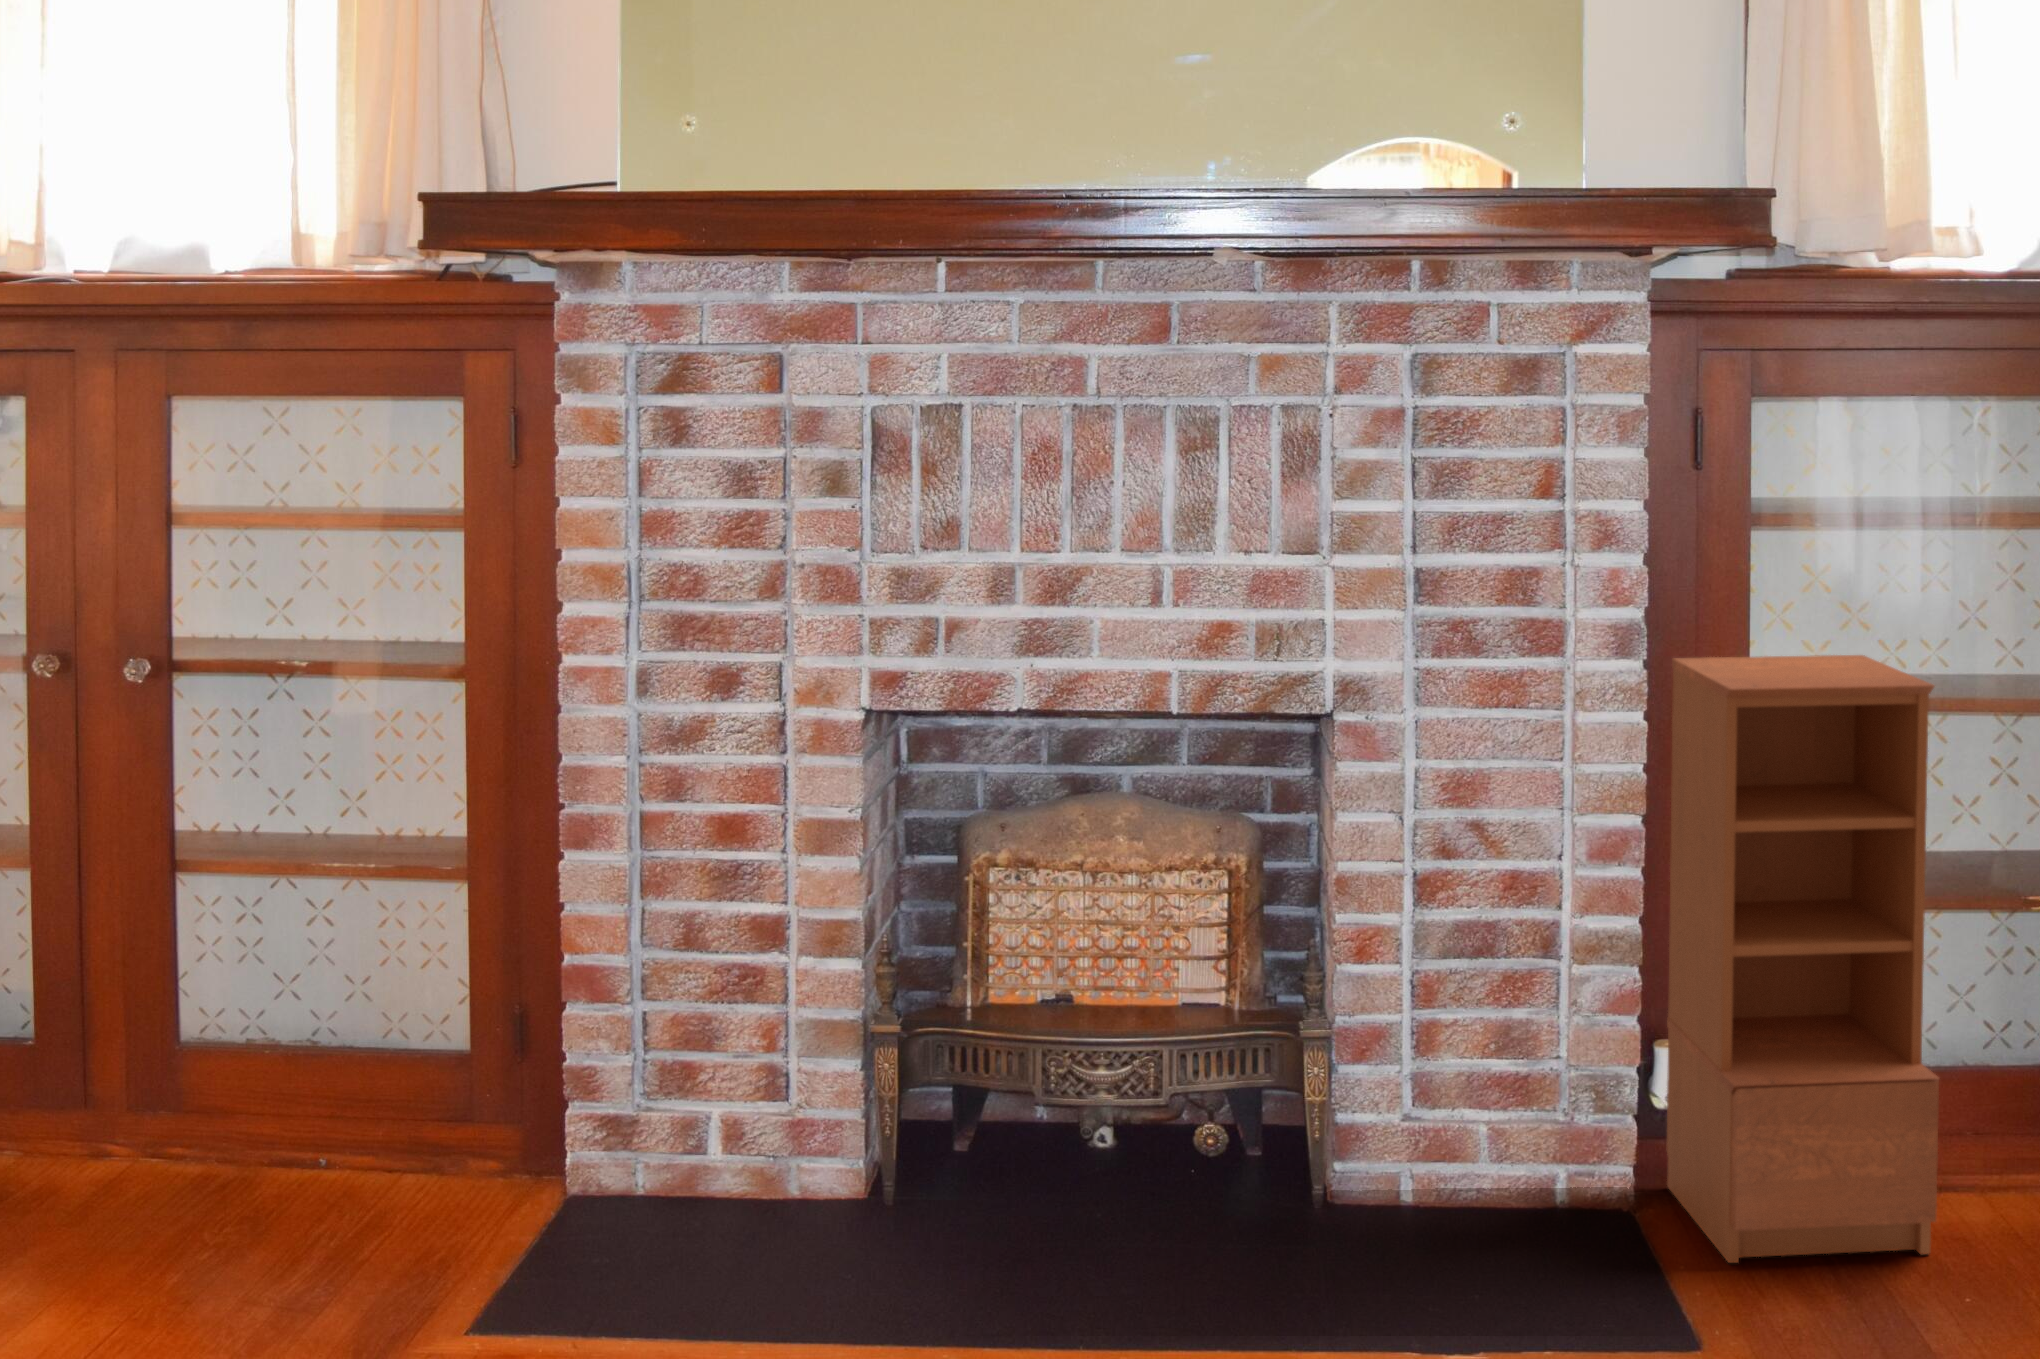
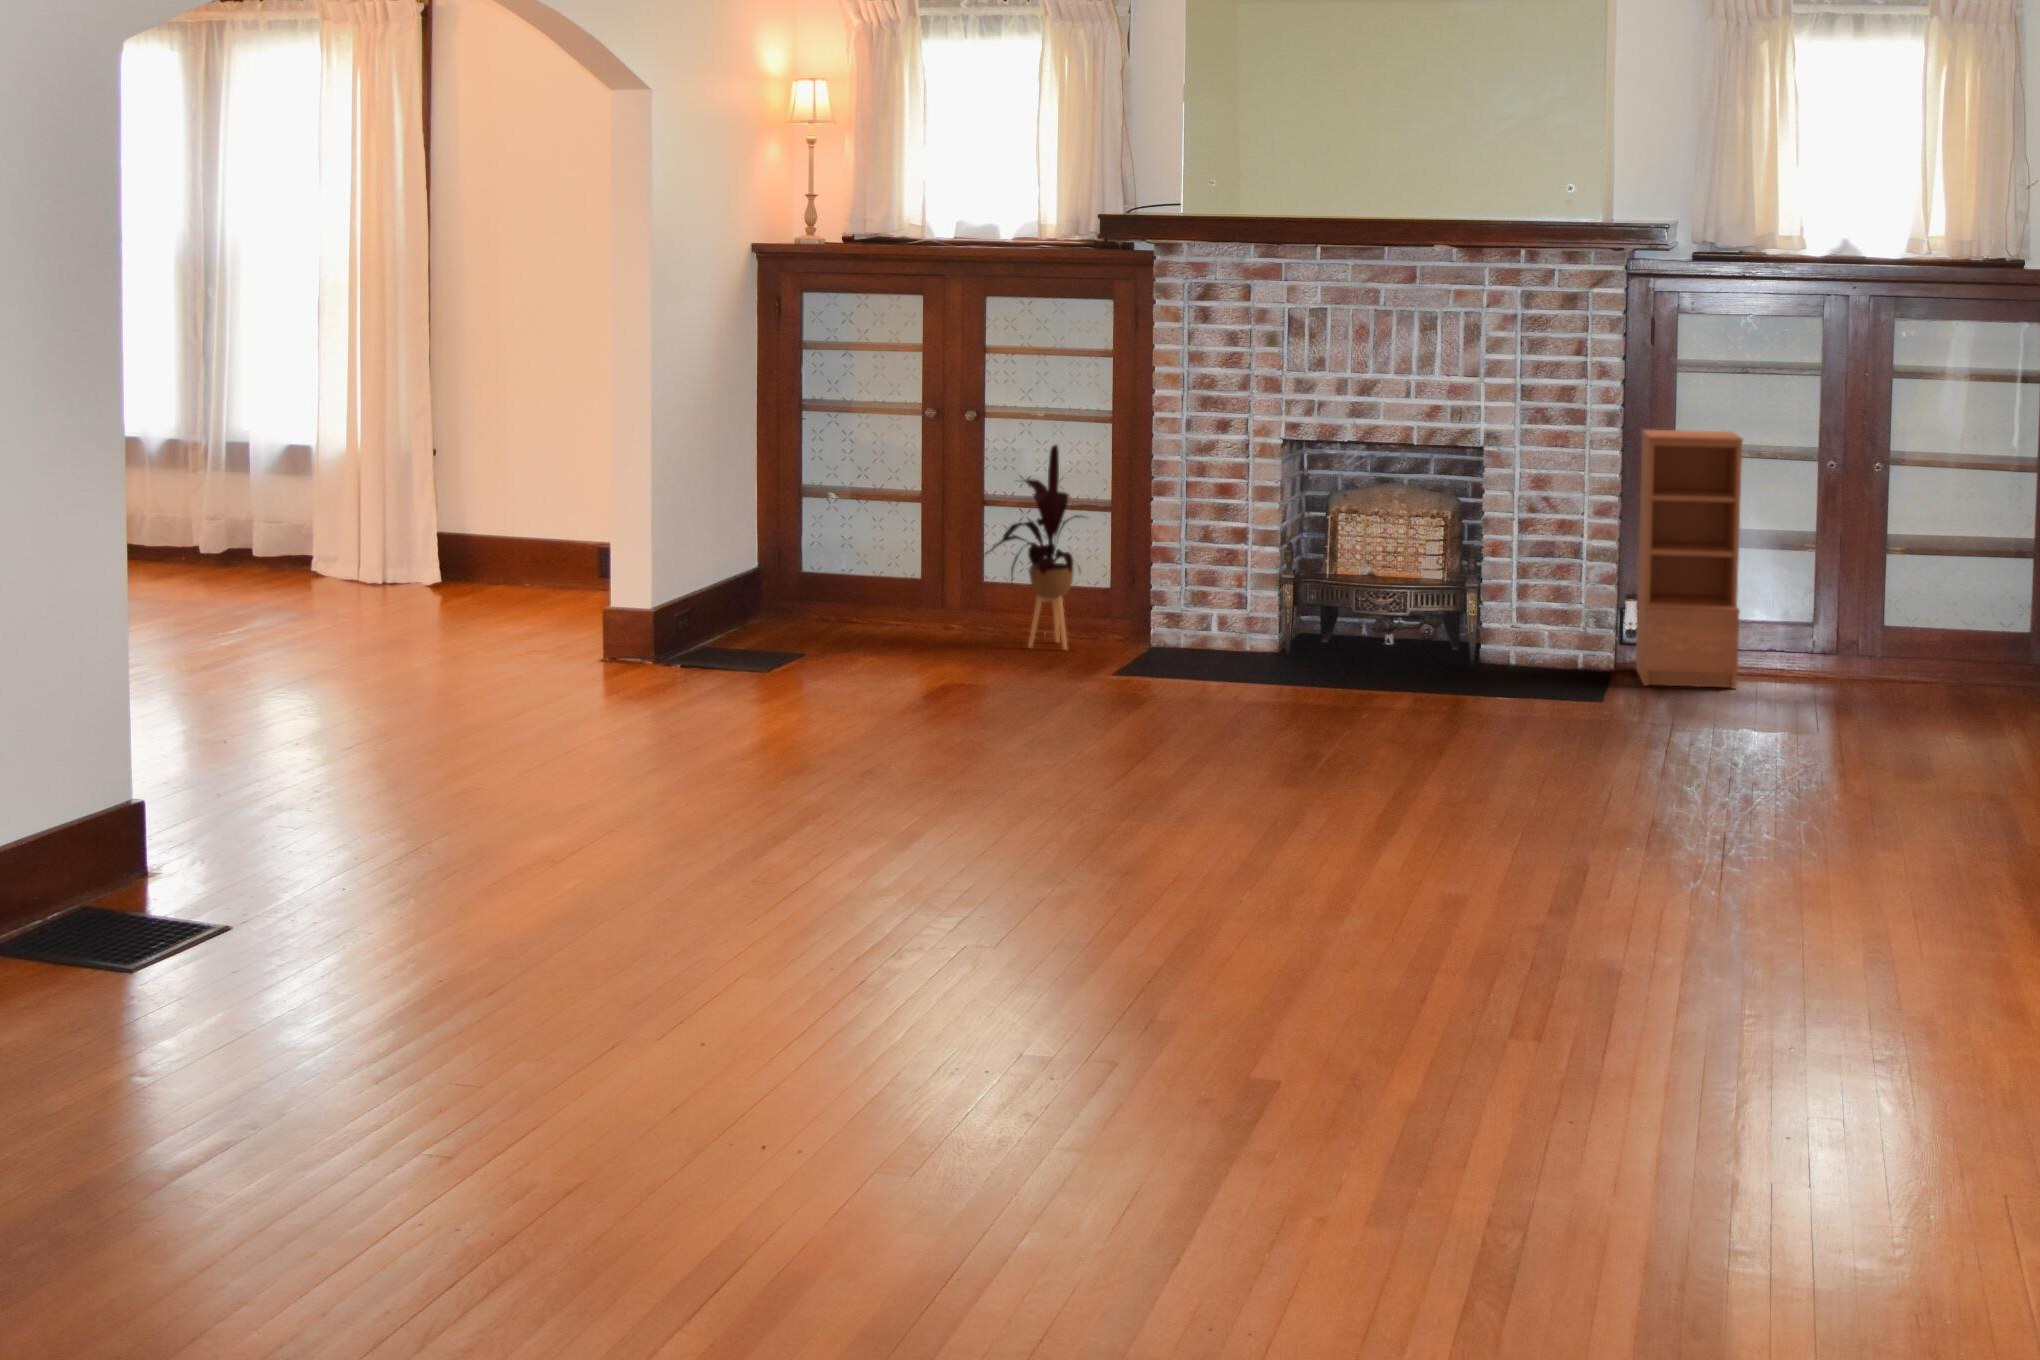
house plant: none [131,750,407,1235] -> present [989,445,1082,650]

